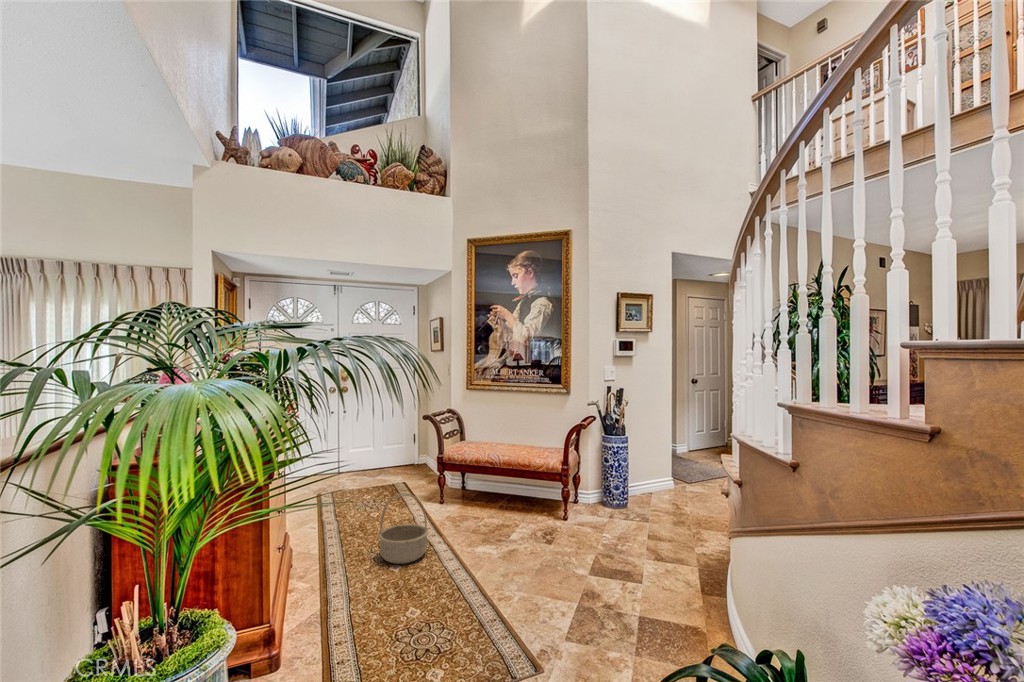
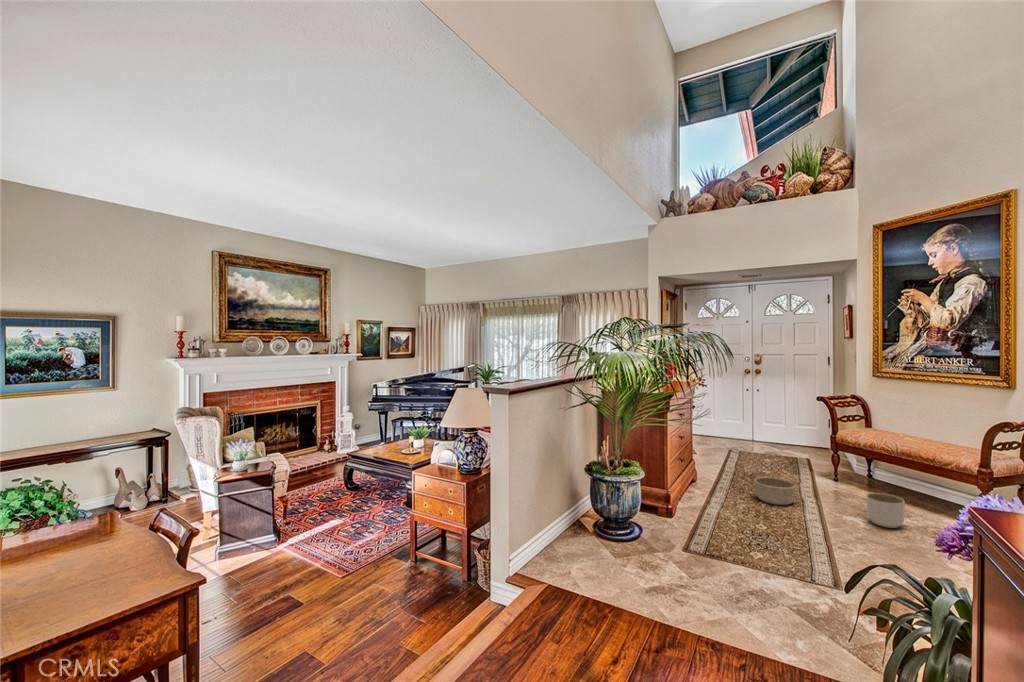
planter: none [498,512,529,551] -> present [866,493,905,528]

